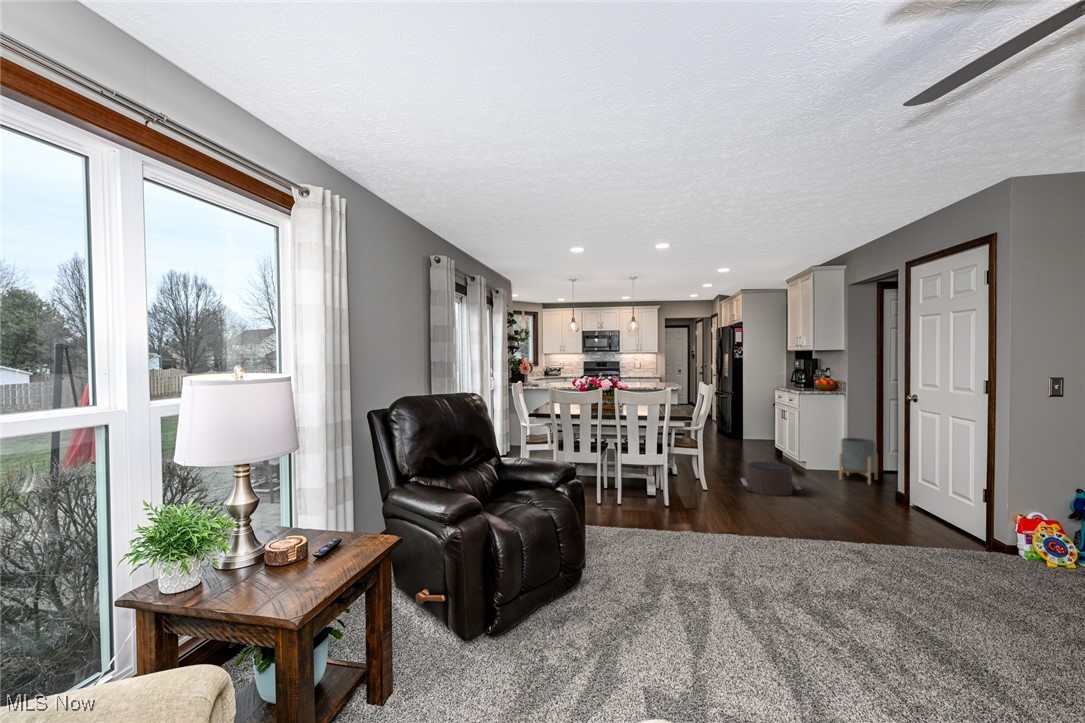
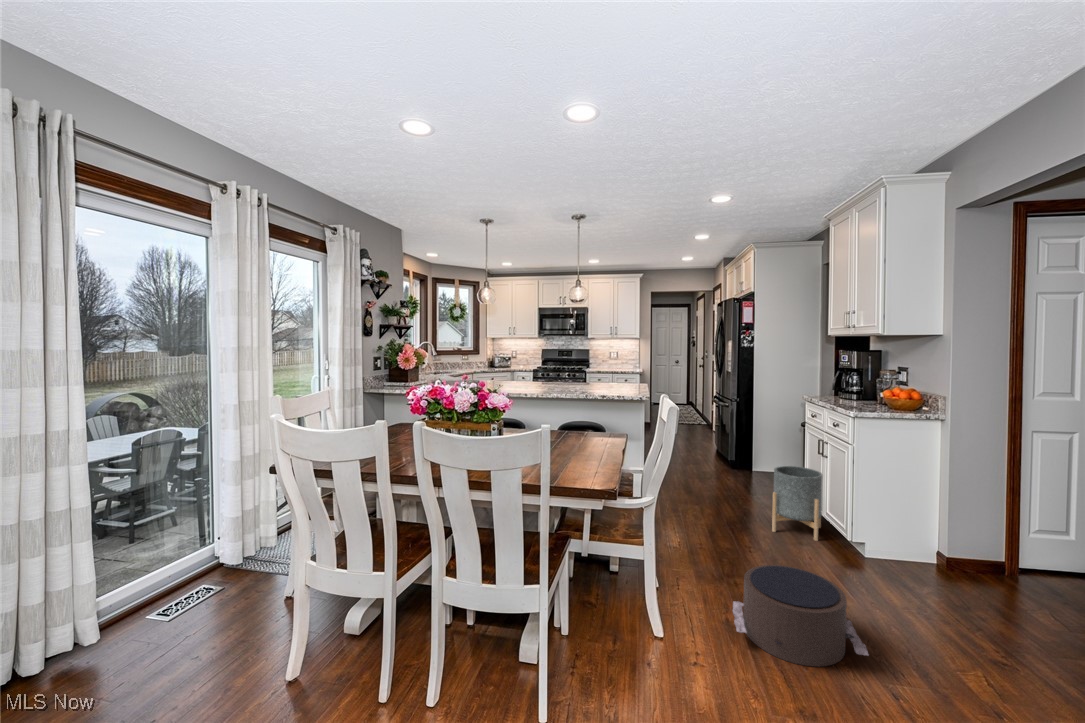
planter: present [839,438,878,484] -> present [772,466,823,541]

